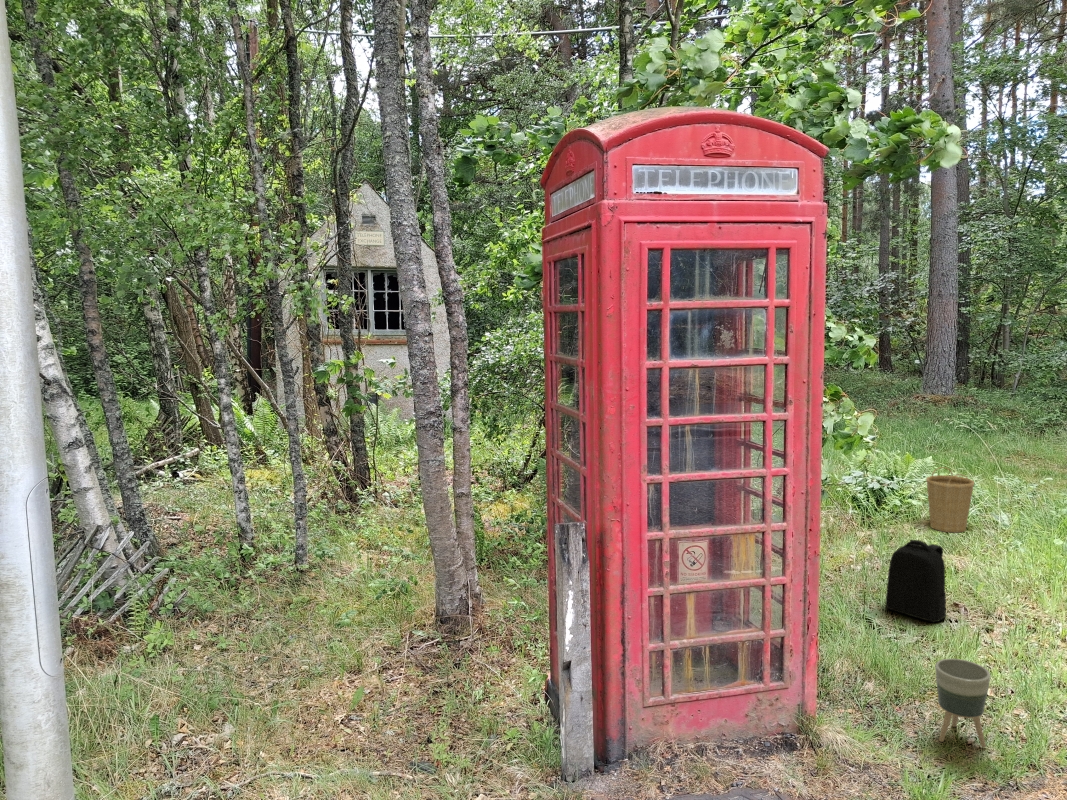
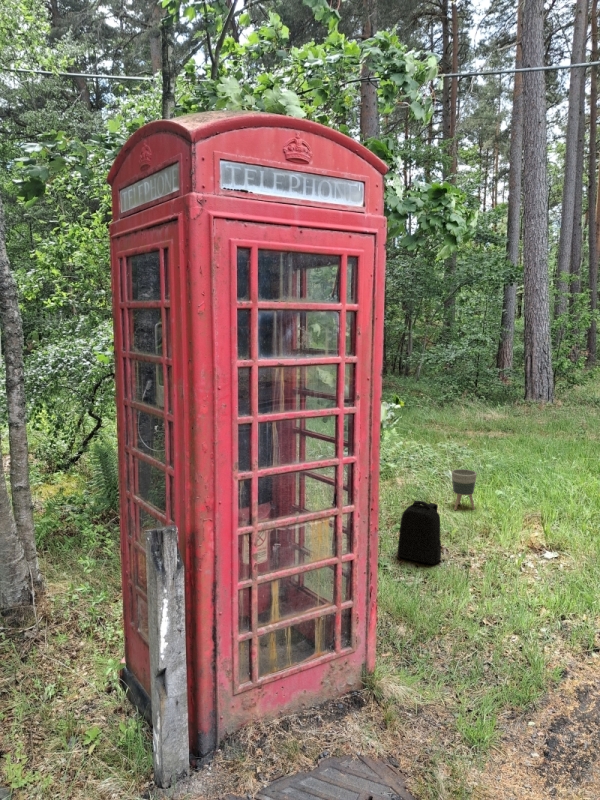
basket: present [926,467,974,532] -> none [411,440,443,489]
planter: present [935,658,990,747] -> present [452,469,477,510]

